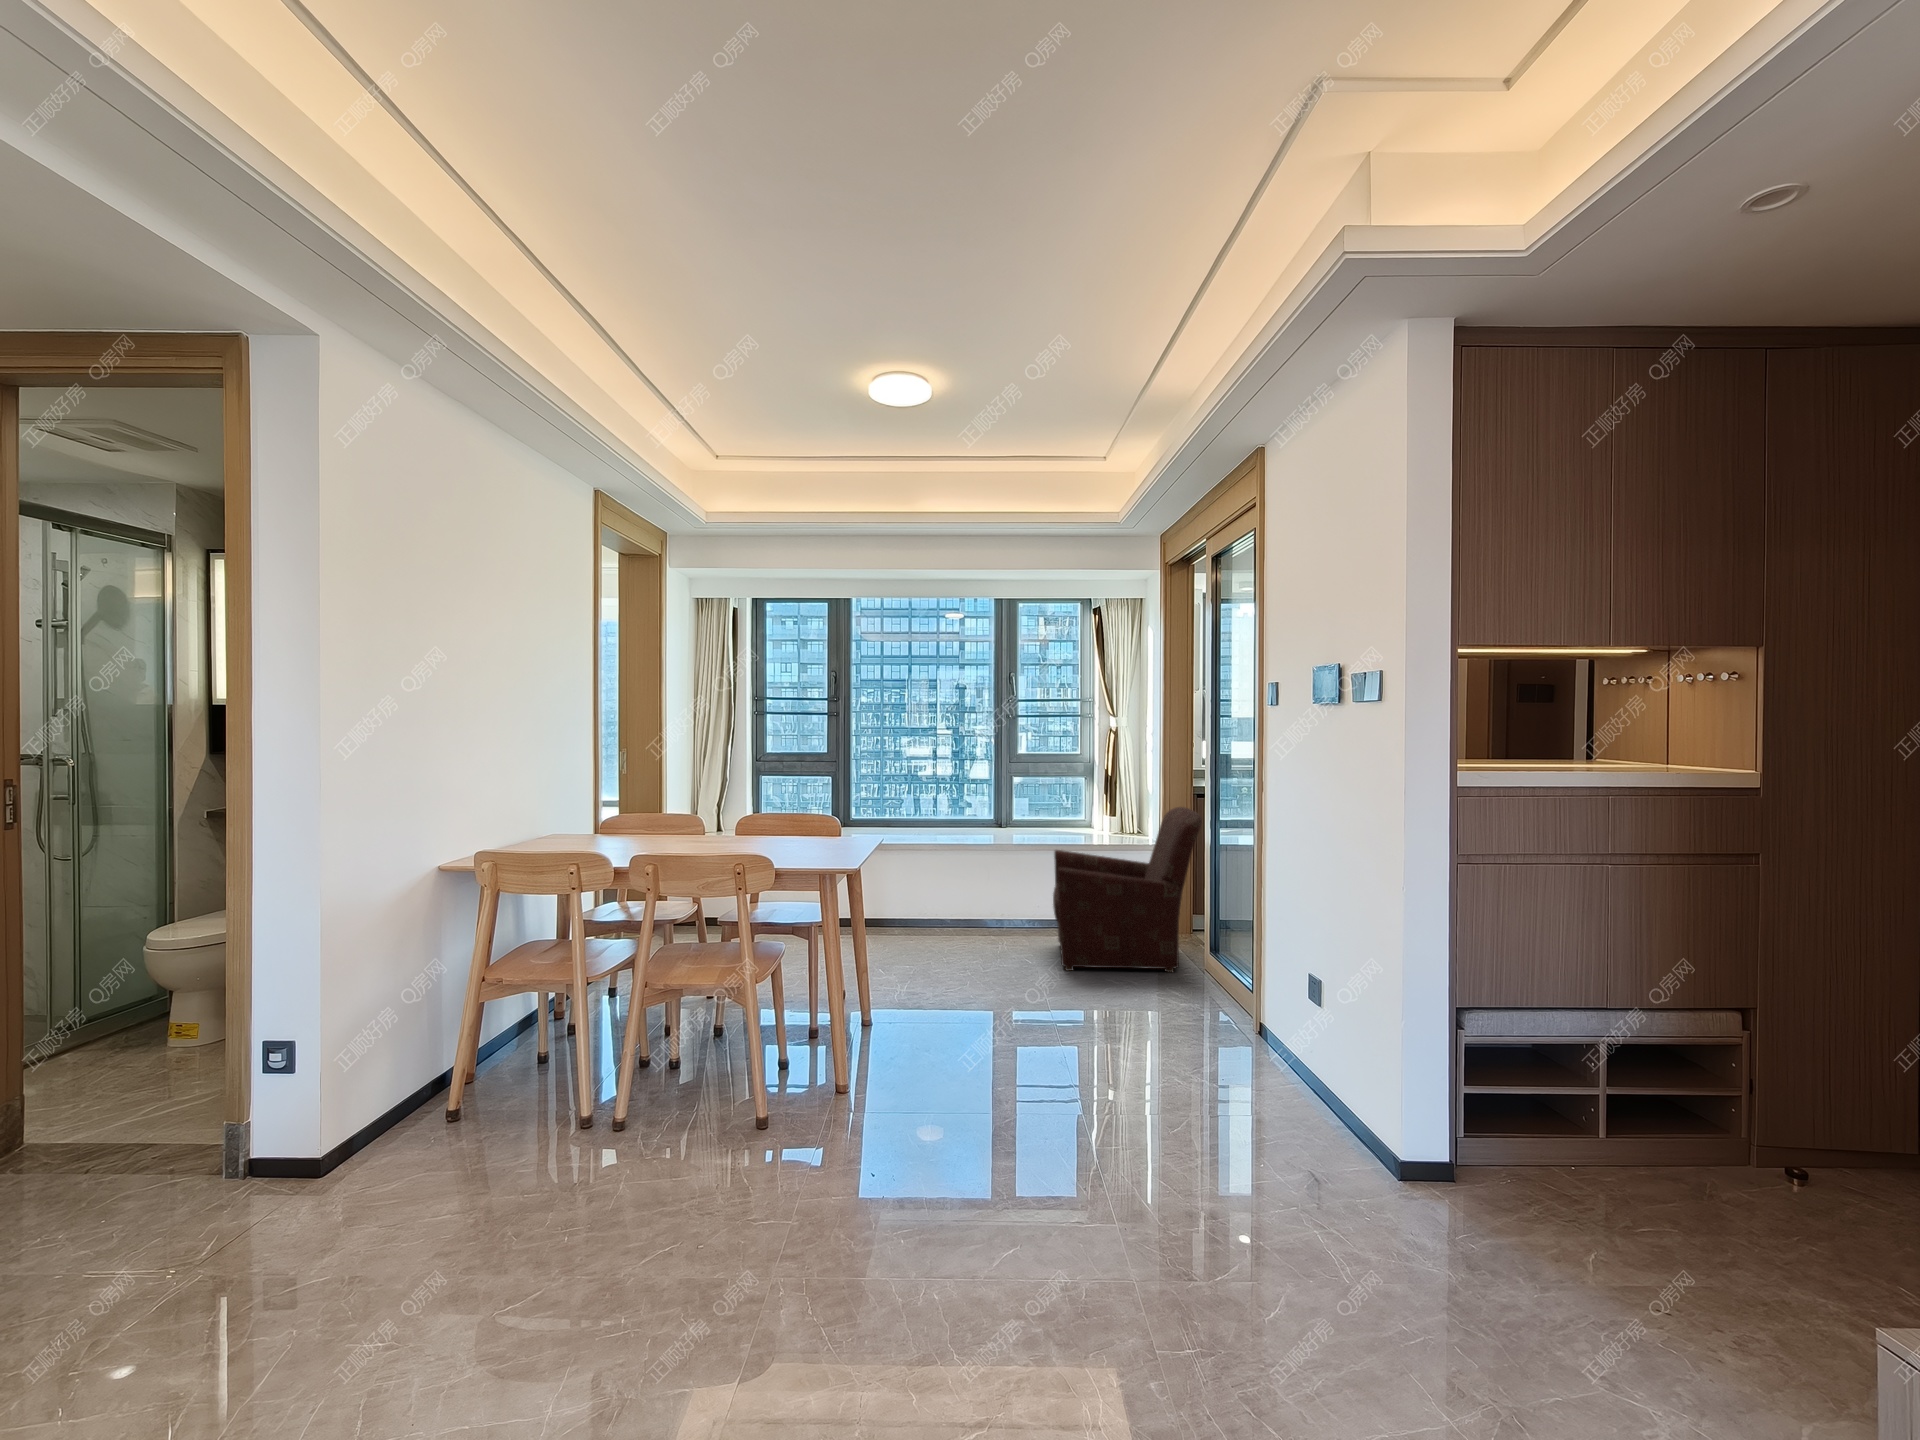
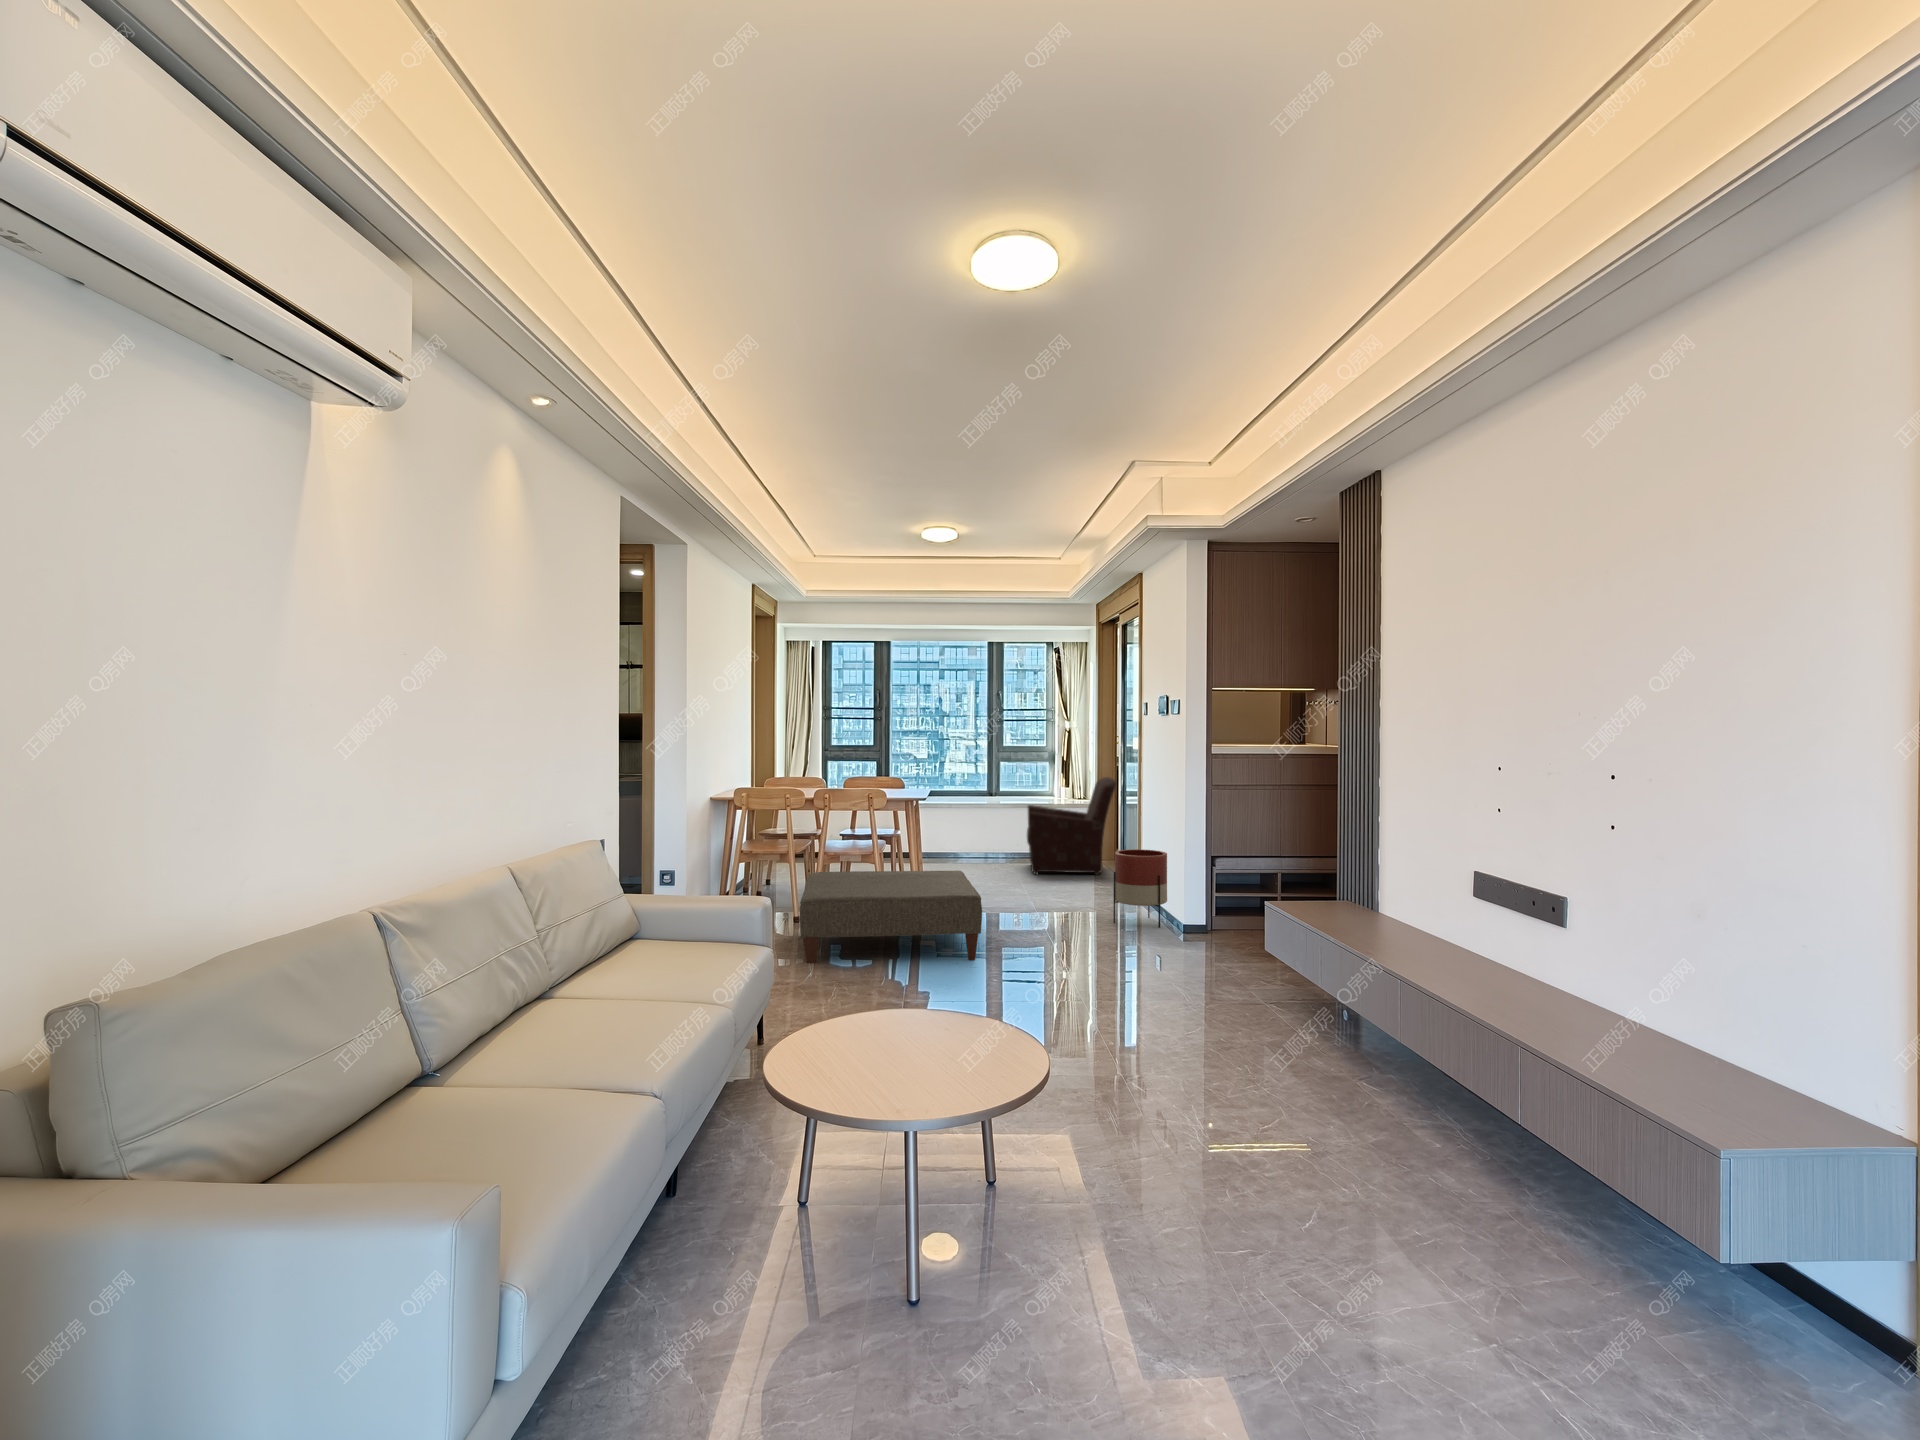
planter: none [1235,977,1349,1155] -> present [1113,849,1167,928]
ottoman: none [468,1033,945,1347] -> present [800,871,982,964]

